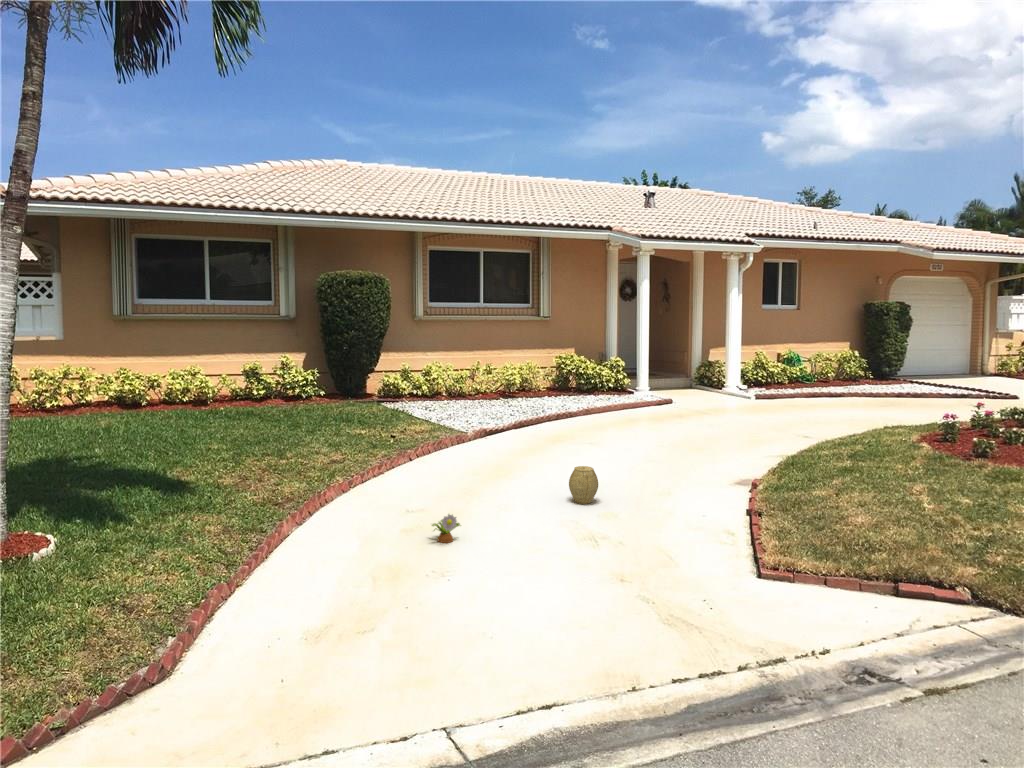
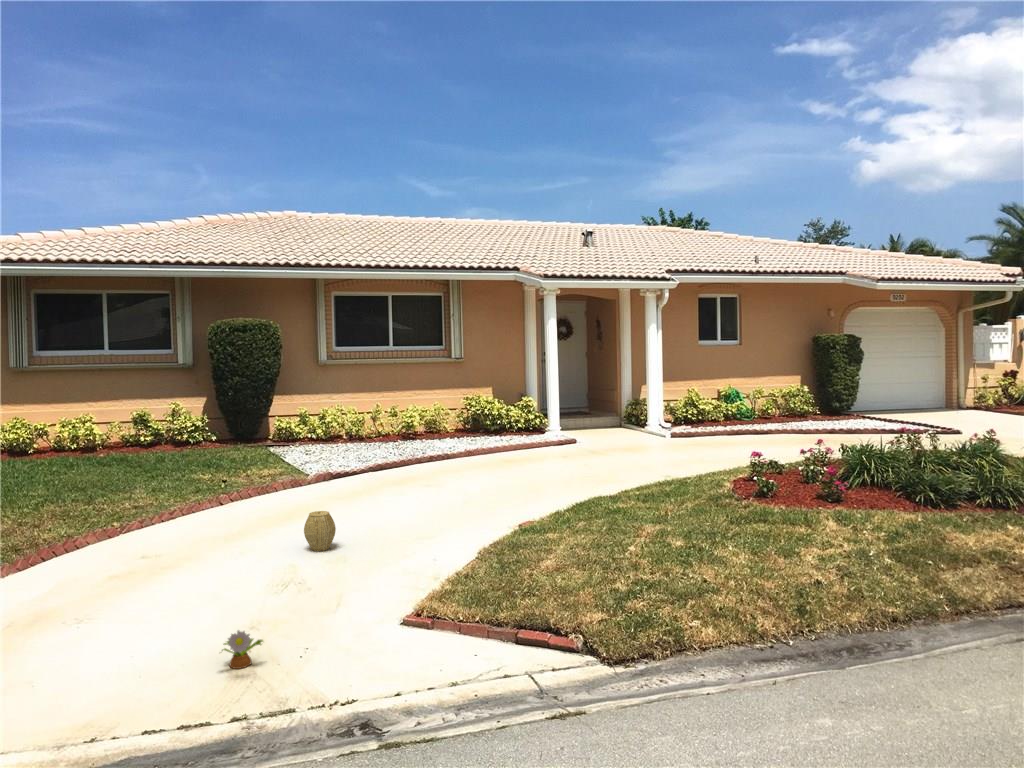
decorative plant: present [432,514,461,543] -> present [223,630,263,669]

